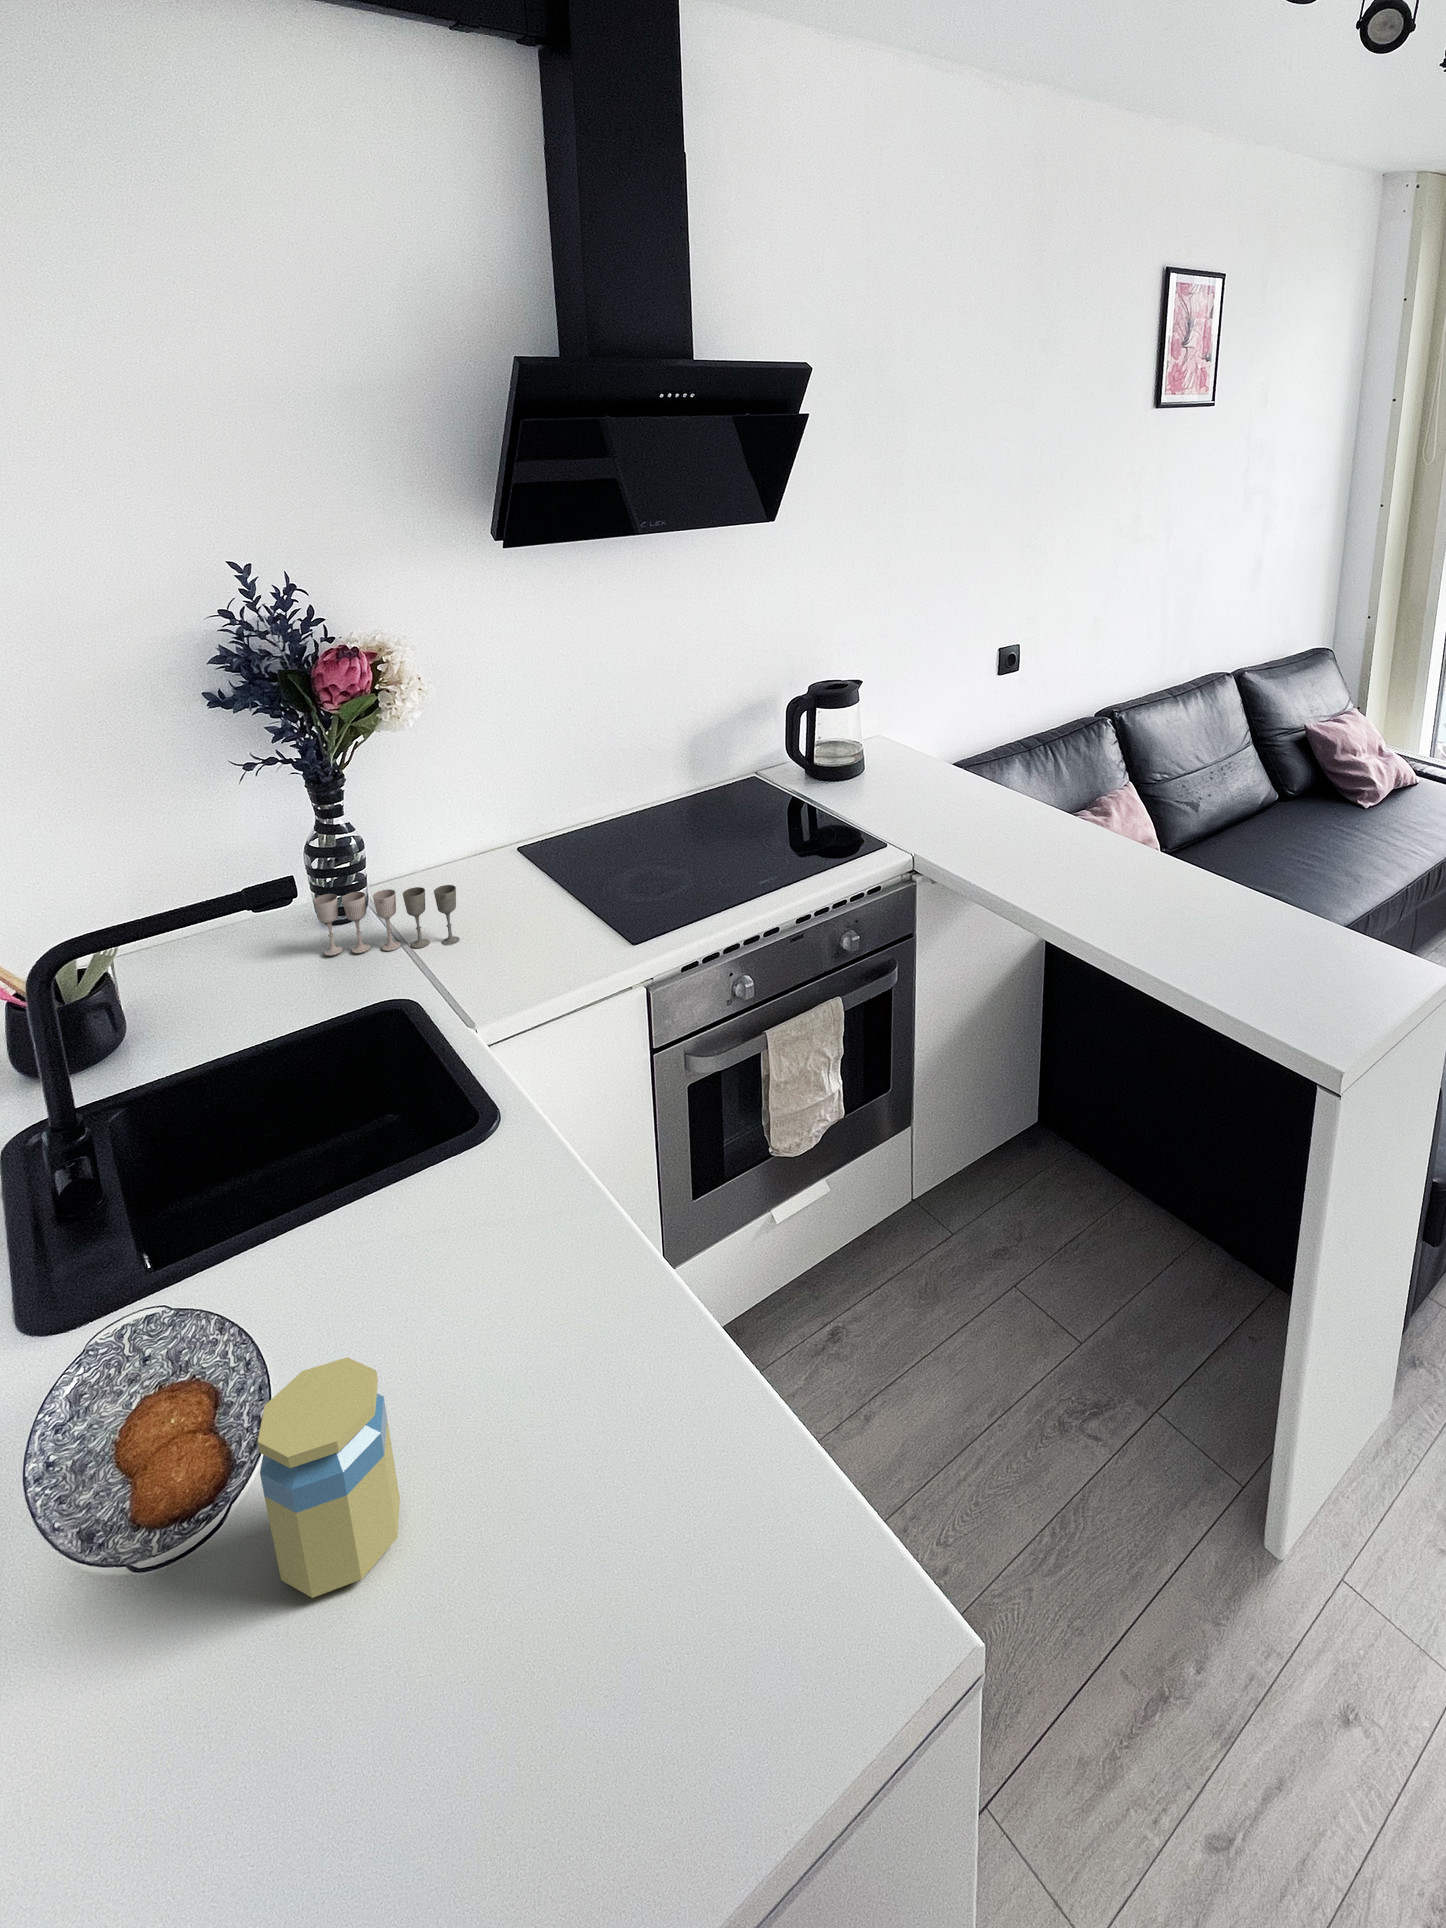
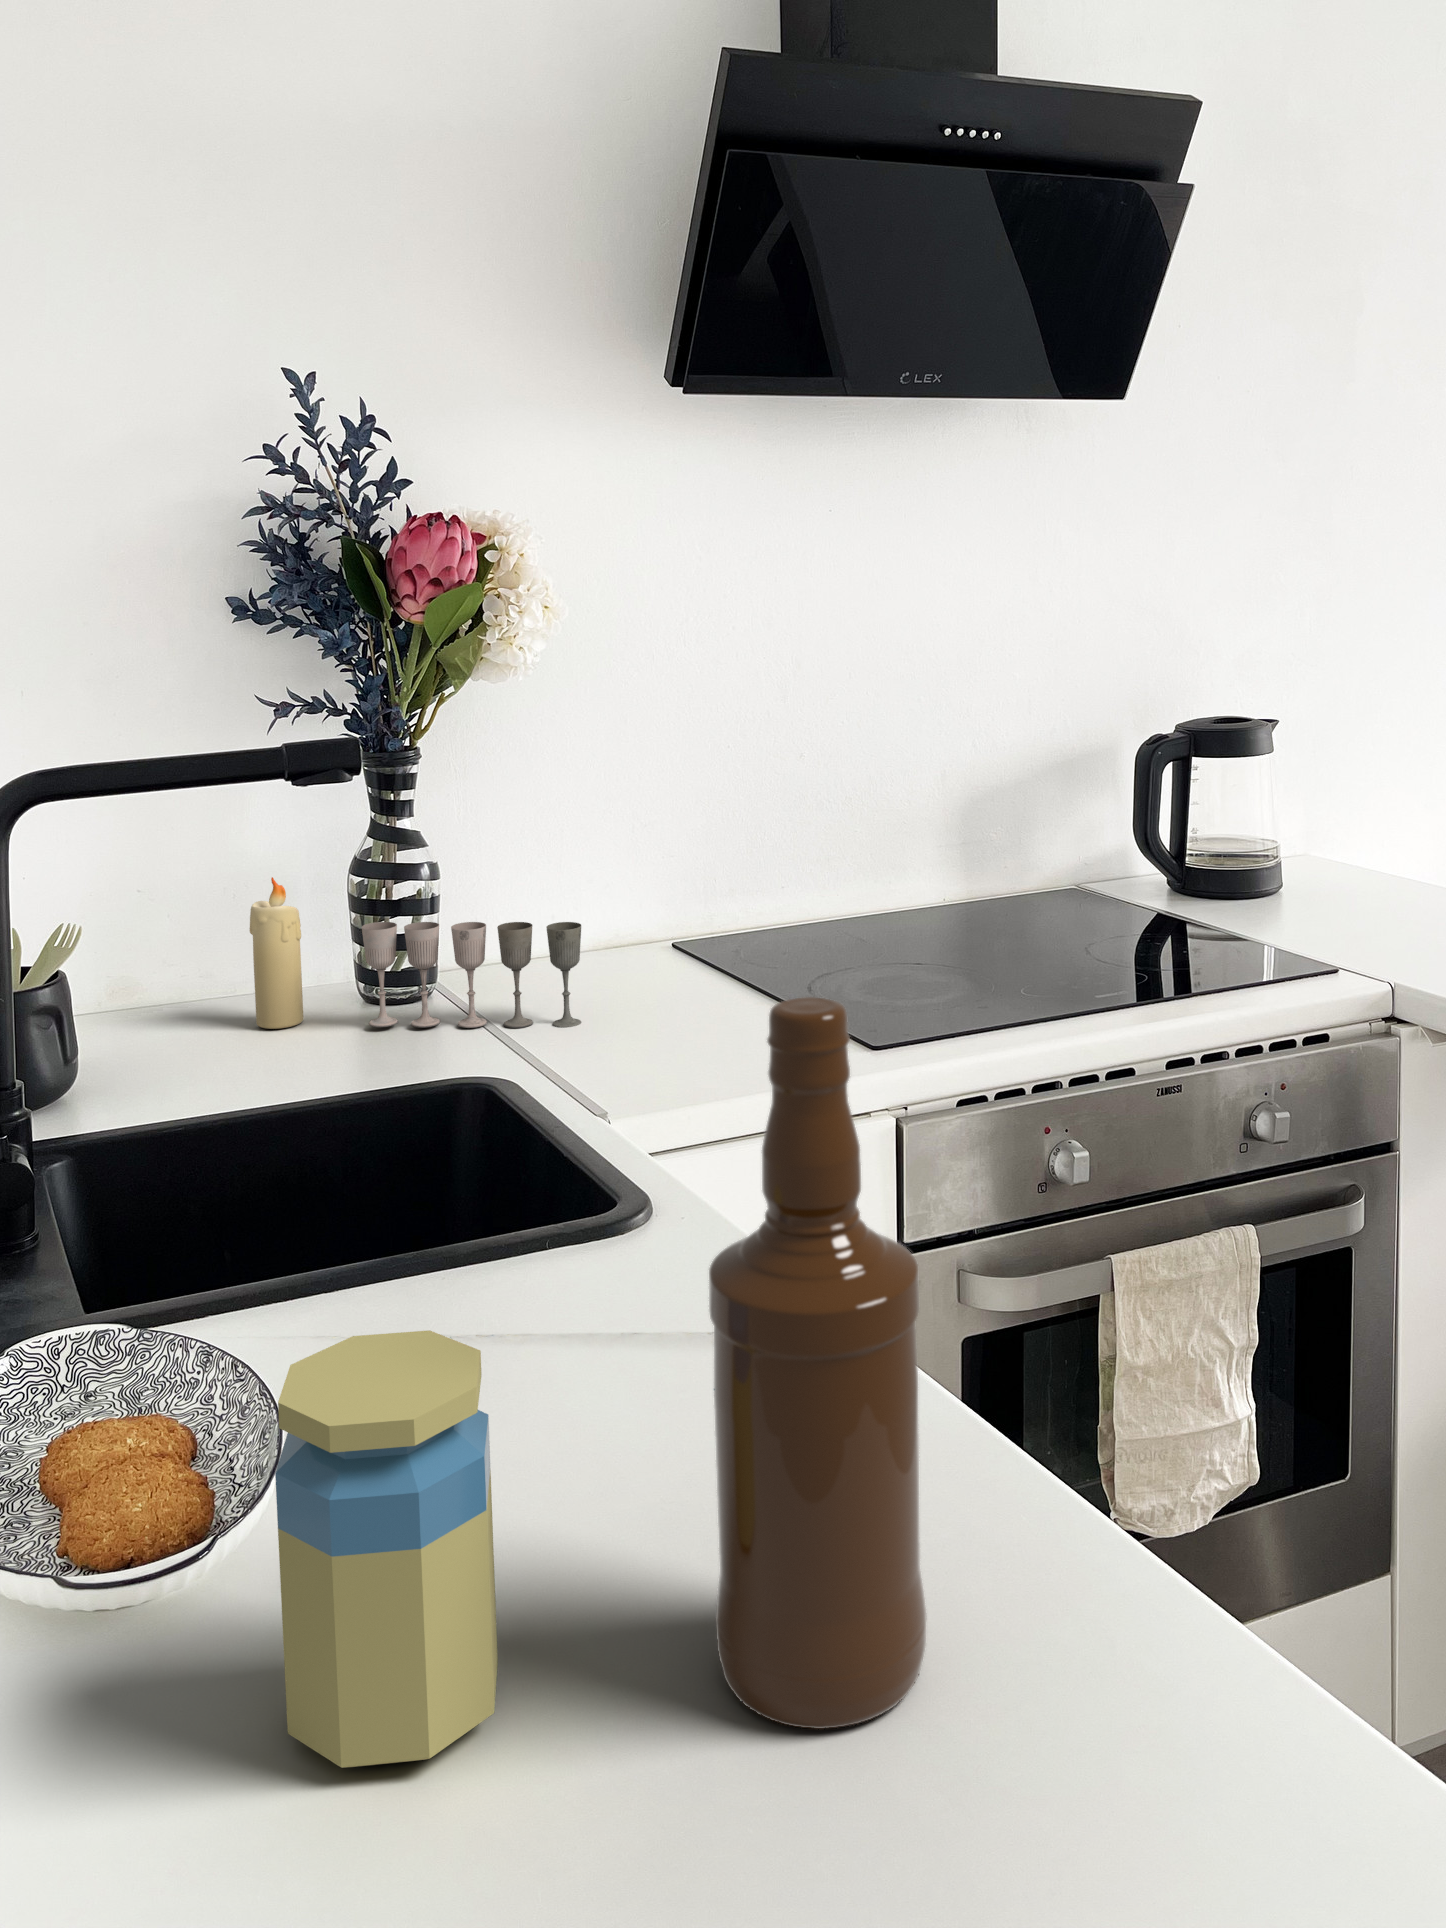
candle: none [237,874,280,961] -> present [250,877,304,1029]
bottle: none [501,1170,625,1503] -> present [709,997,927,1729]

